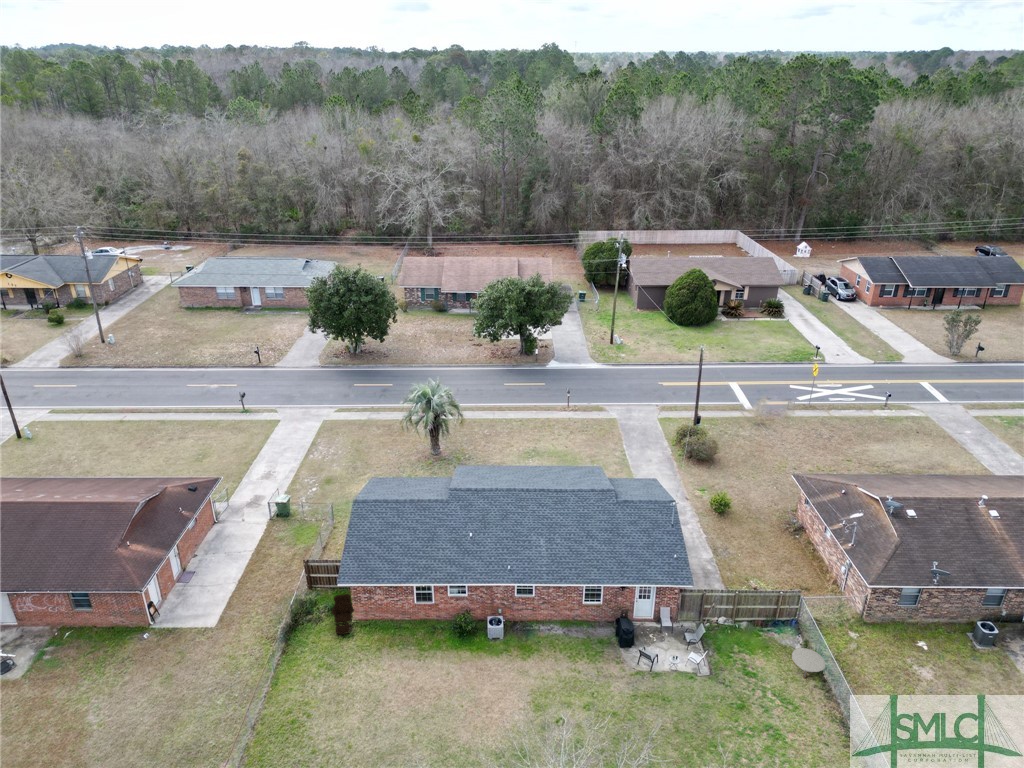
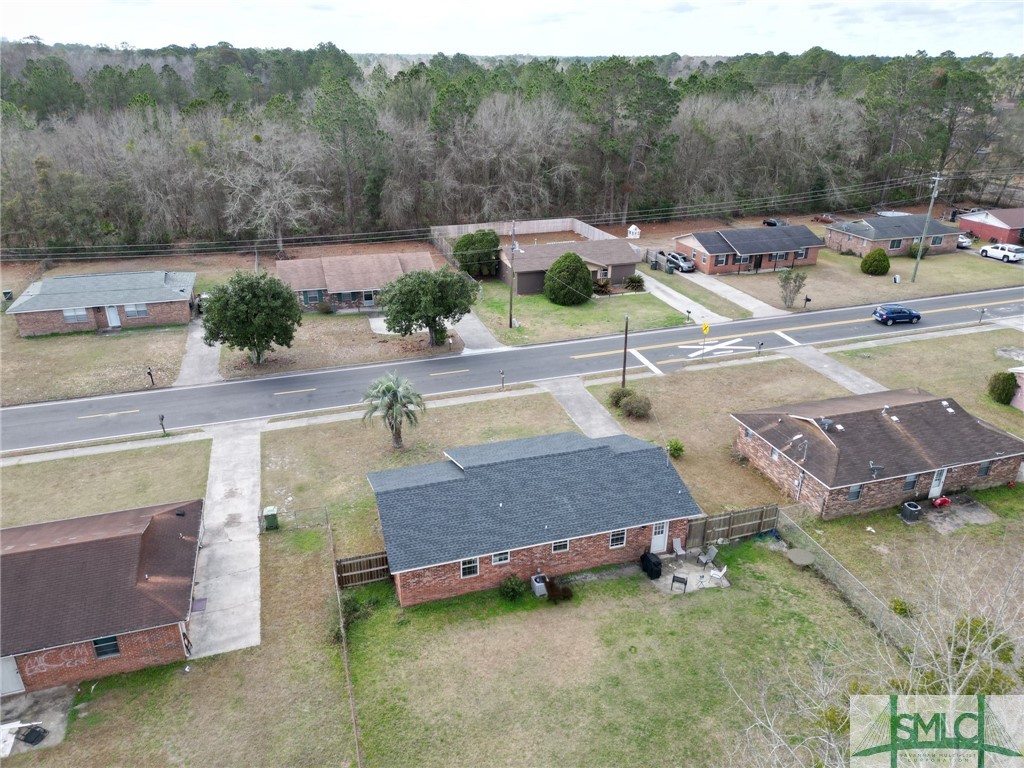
lounge chair: present [332,594,354,636] -> present [543,575,573,604]

